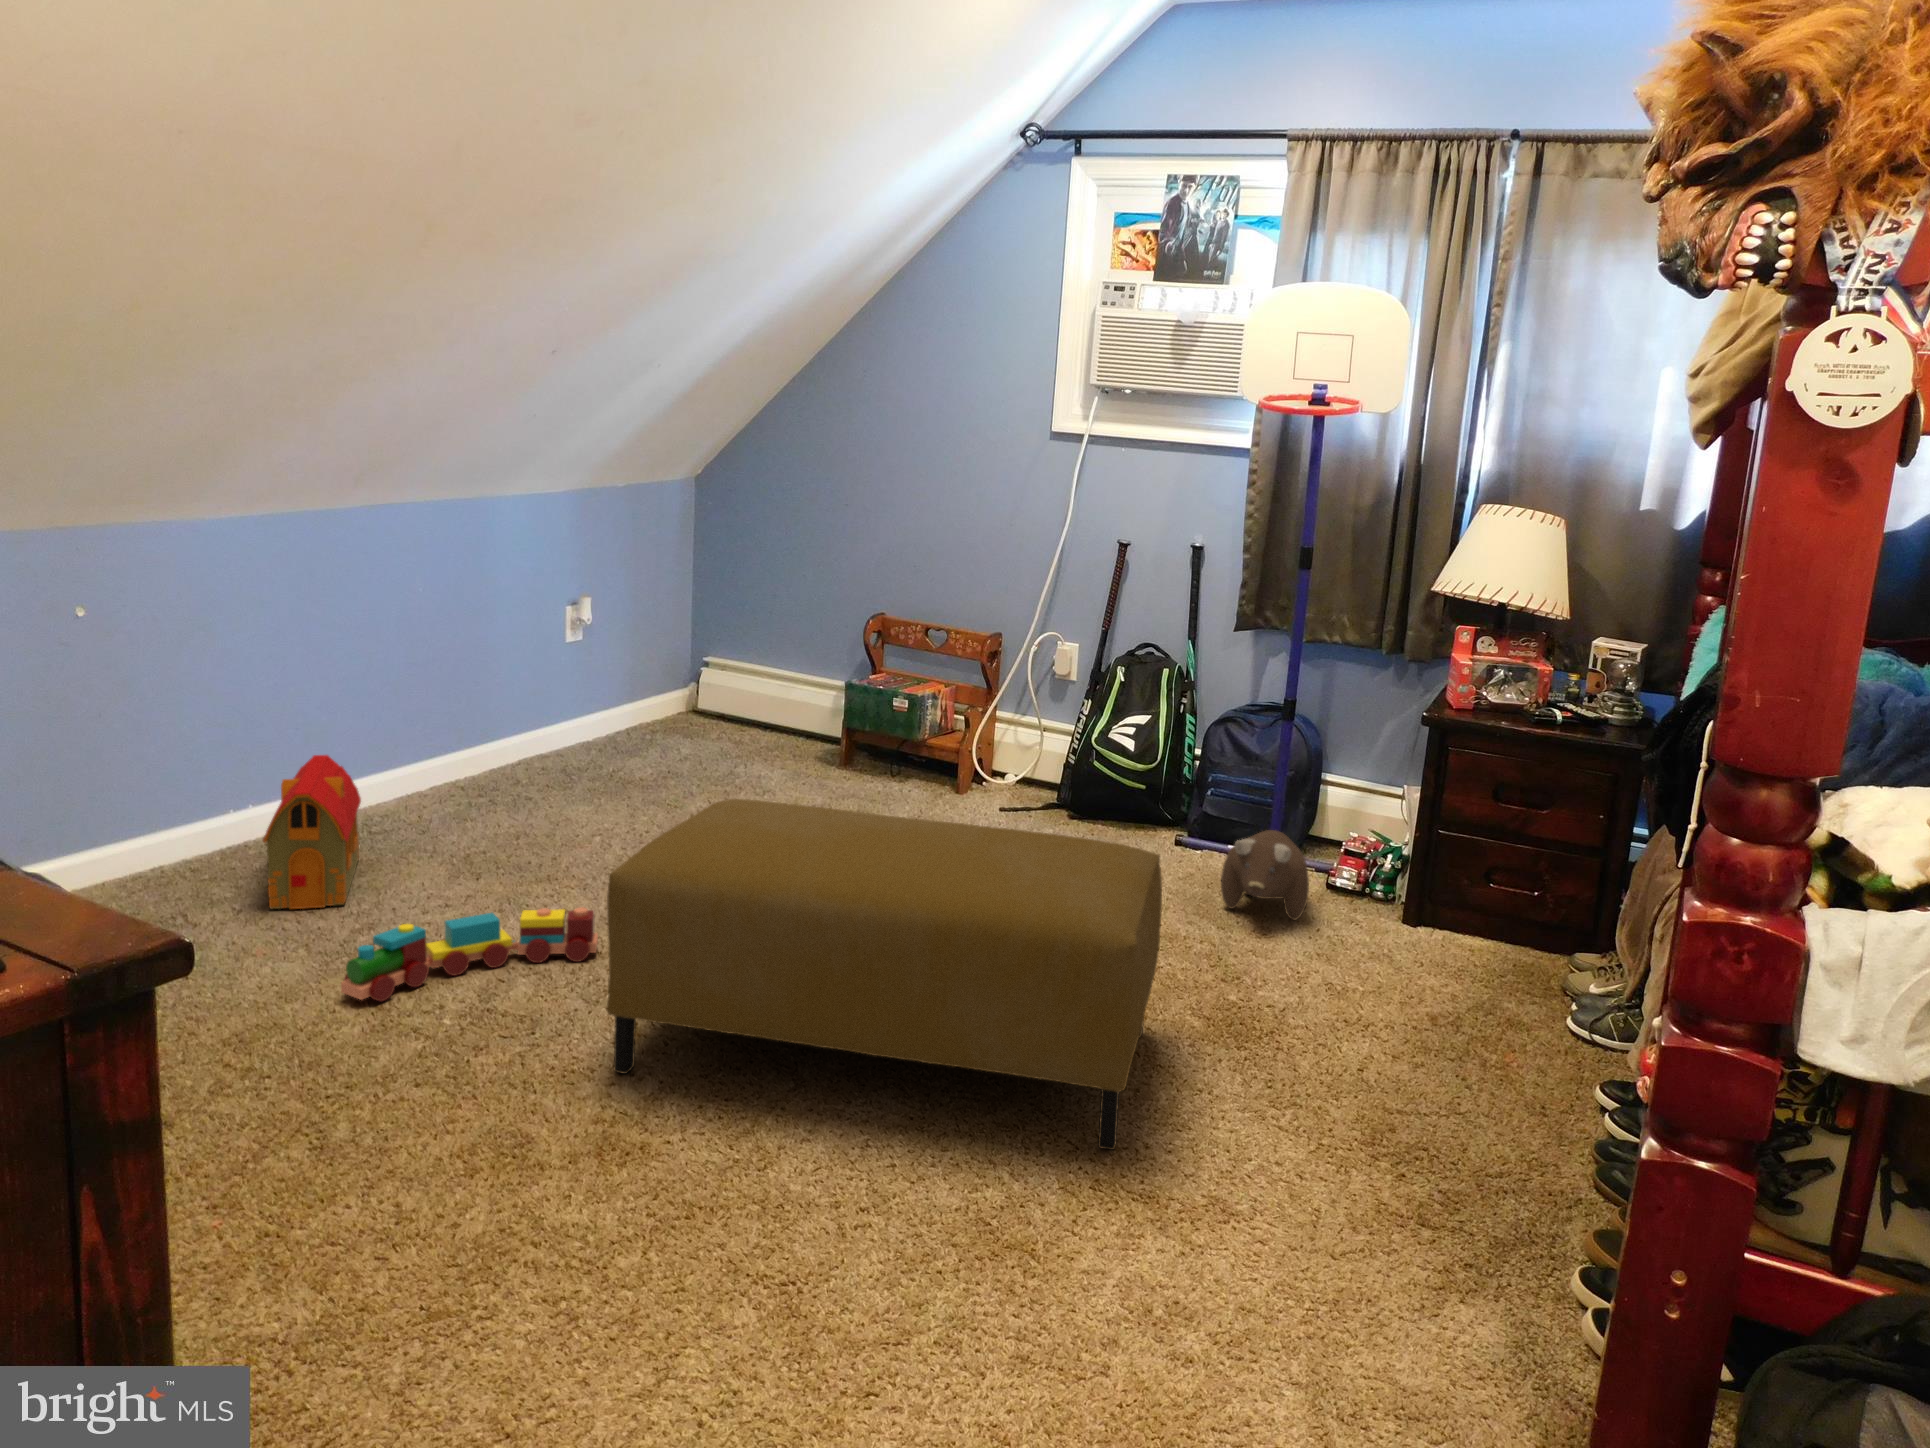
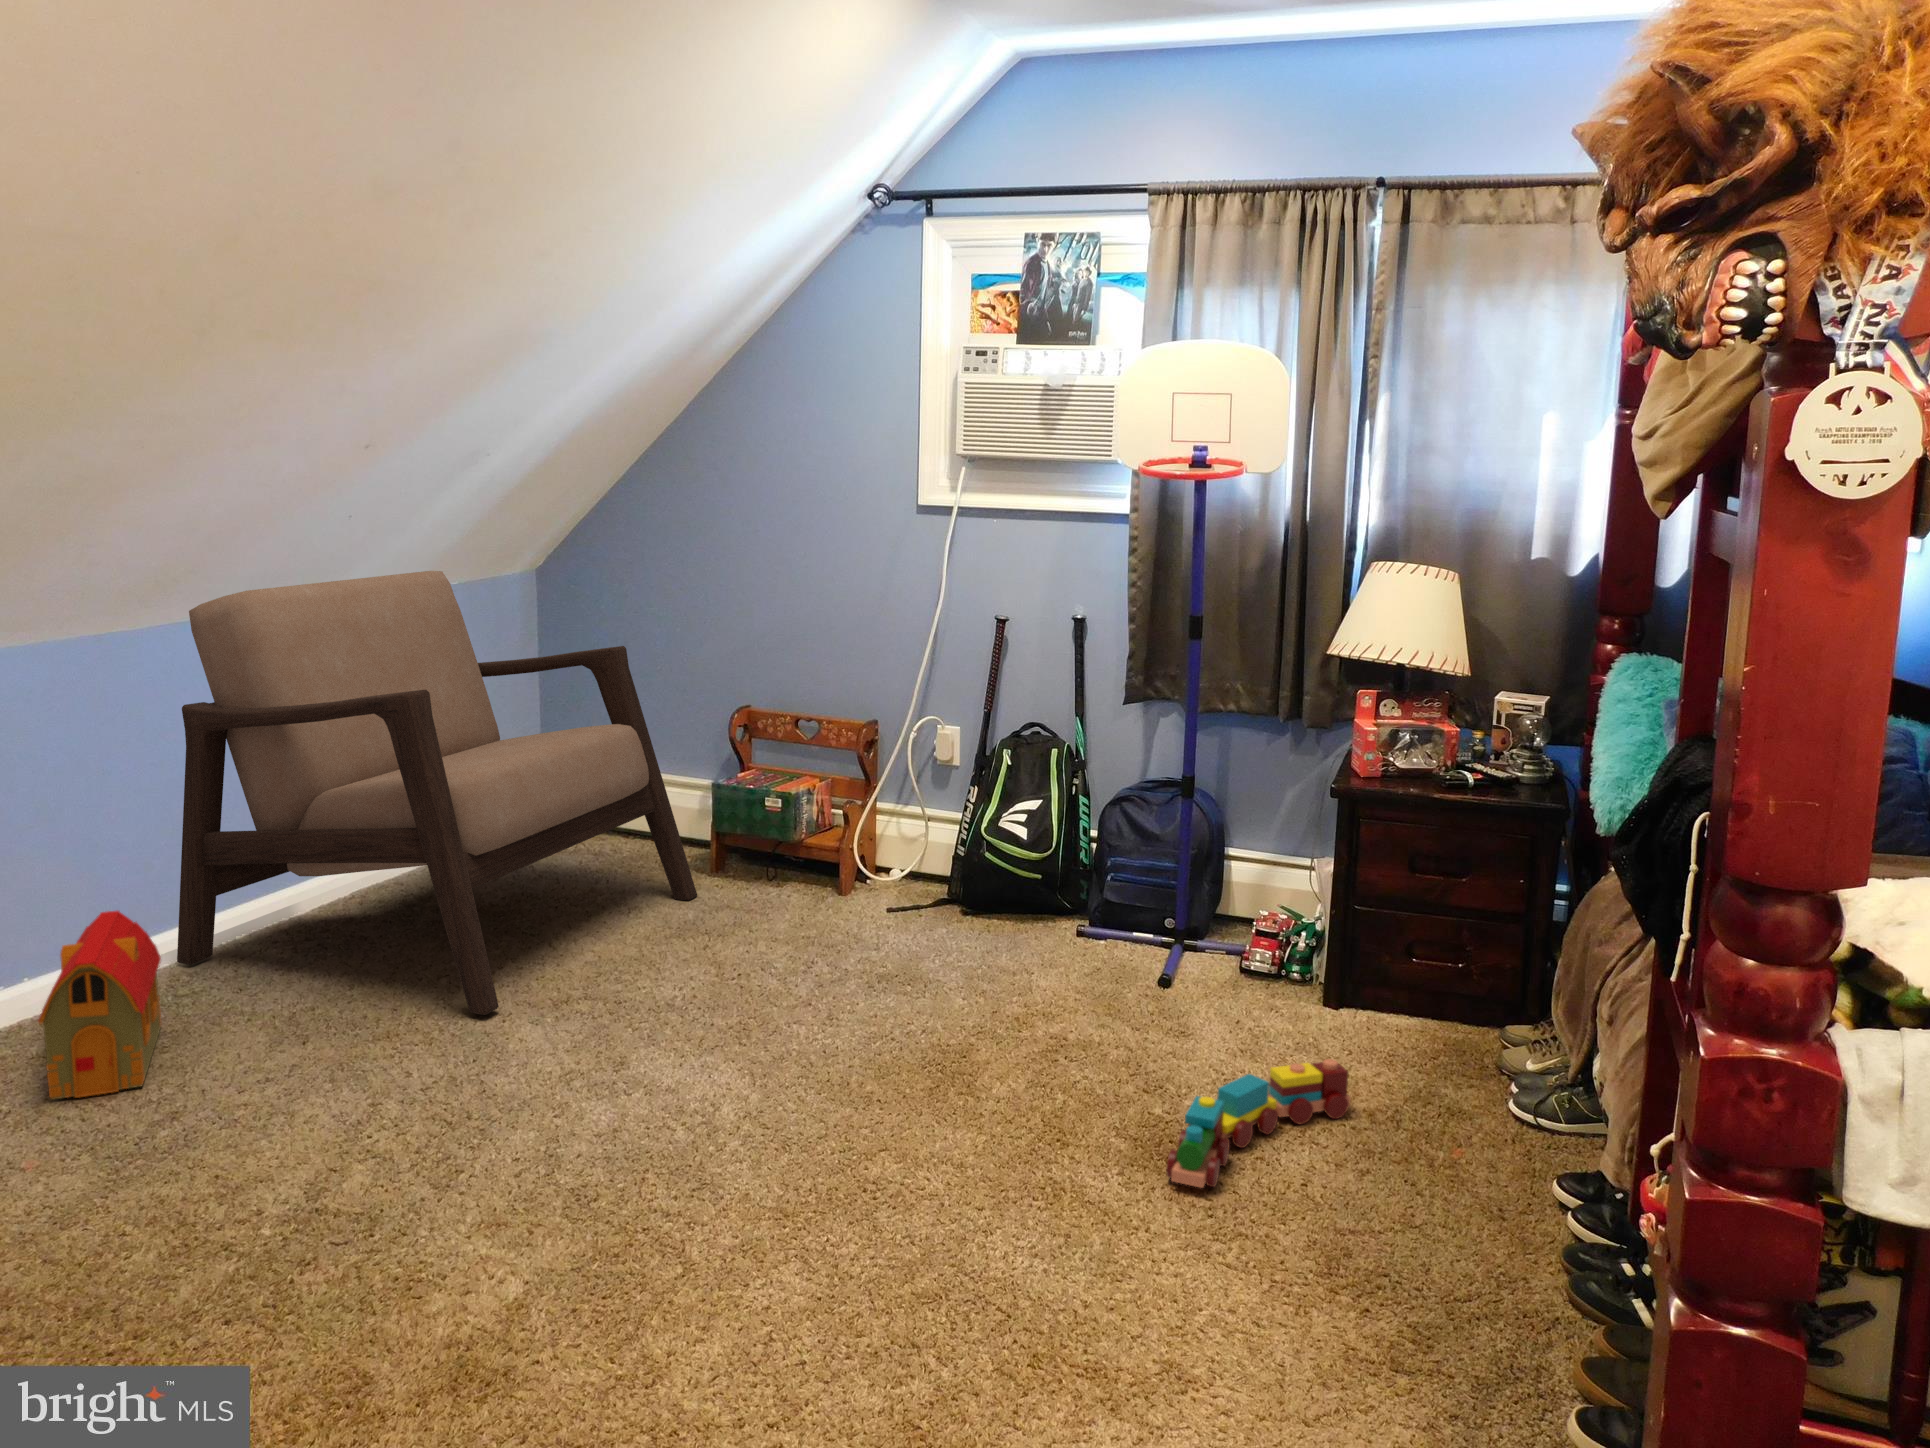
armchair: none [371,474,826,871] -> present [177,571,697,1015]
ottoman: present [606,799,1162,1150] -> none [451,937,1076,1317]
plush toy: present [1221,830,1309,920] -> none [1131,916,1224,1012]
toy train: present [341,907,598,1001] -> present [1166,1059,1351,1188]

